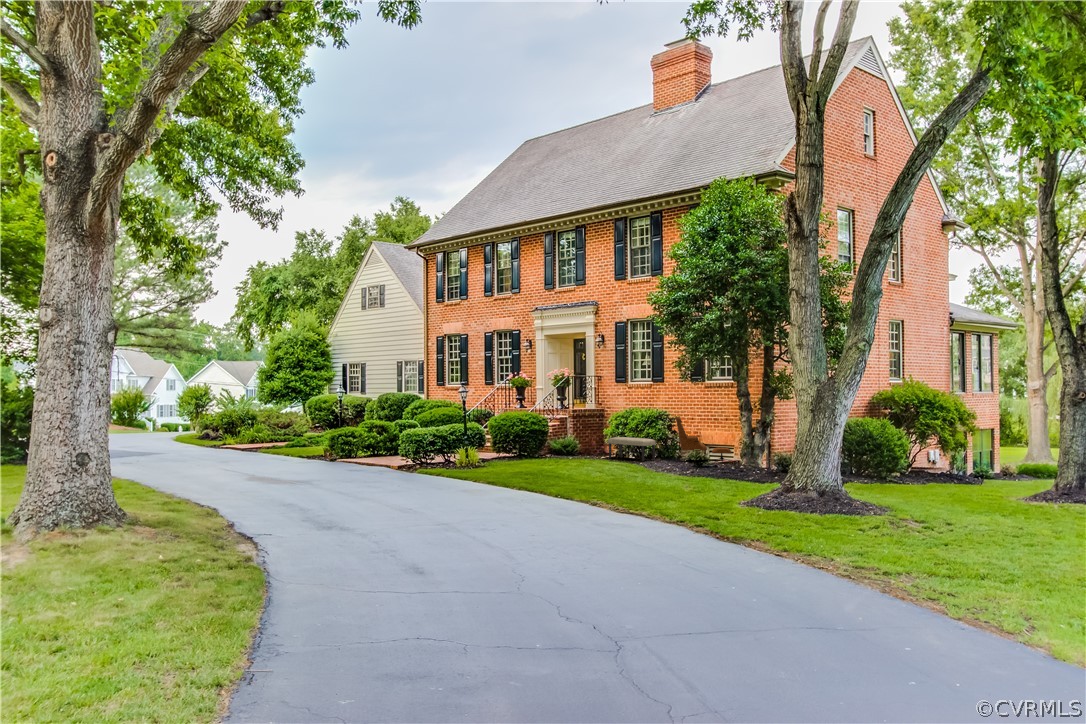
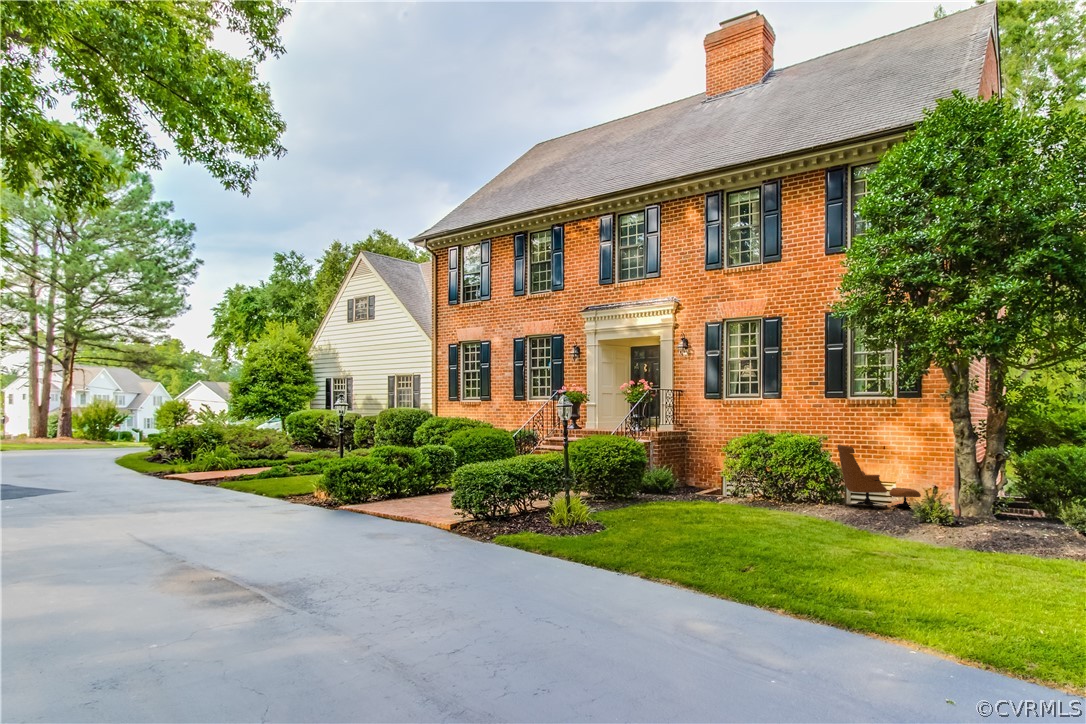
bench: present [608,437,656,461] -> none [734,472,809,509]

